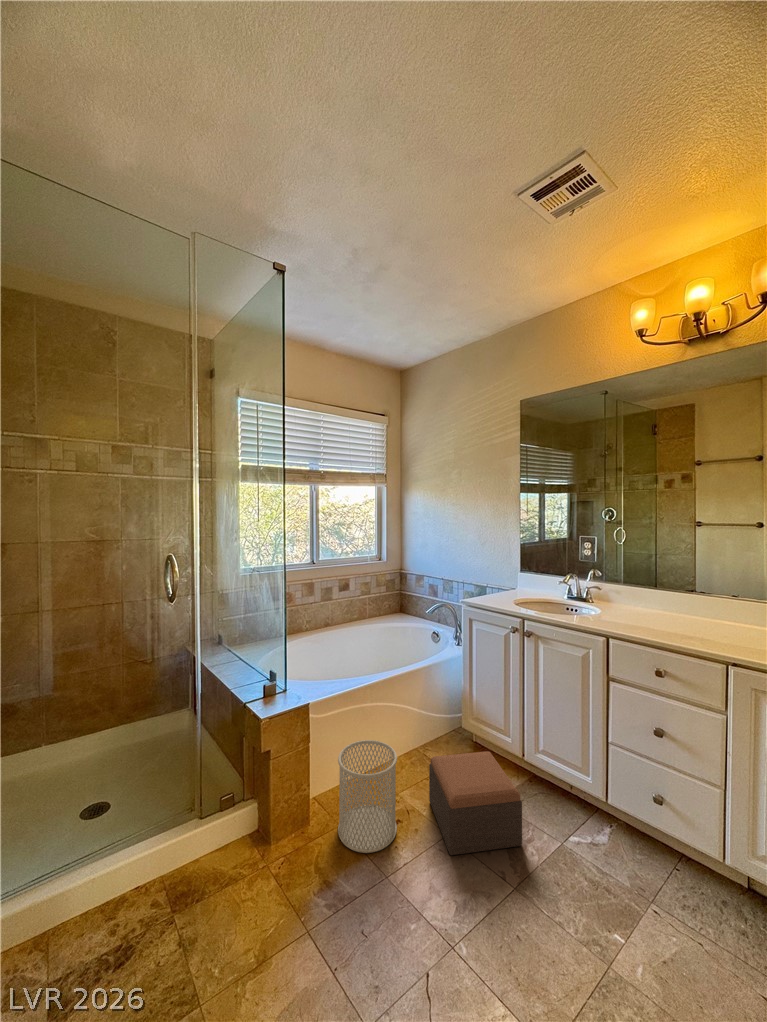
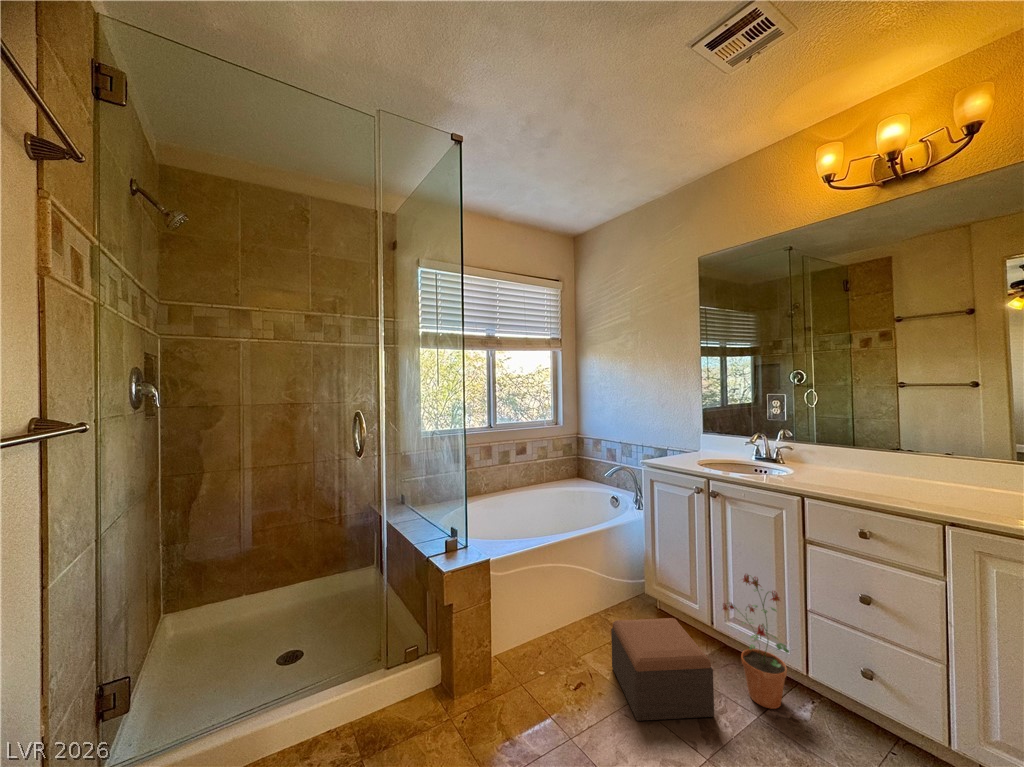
potted plant: none [532,707,594,834] -> present [723,574,789,709]
wastebasket: present [338,740,397,853] -> none [519,600,579,712]

